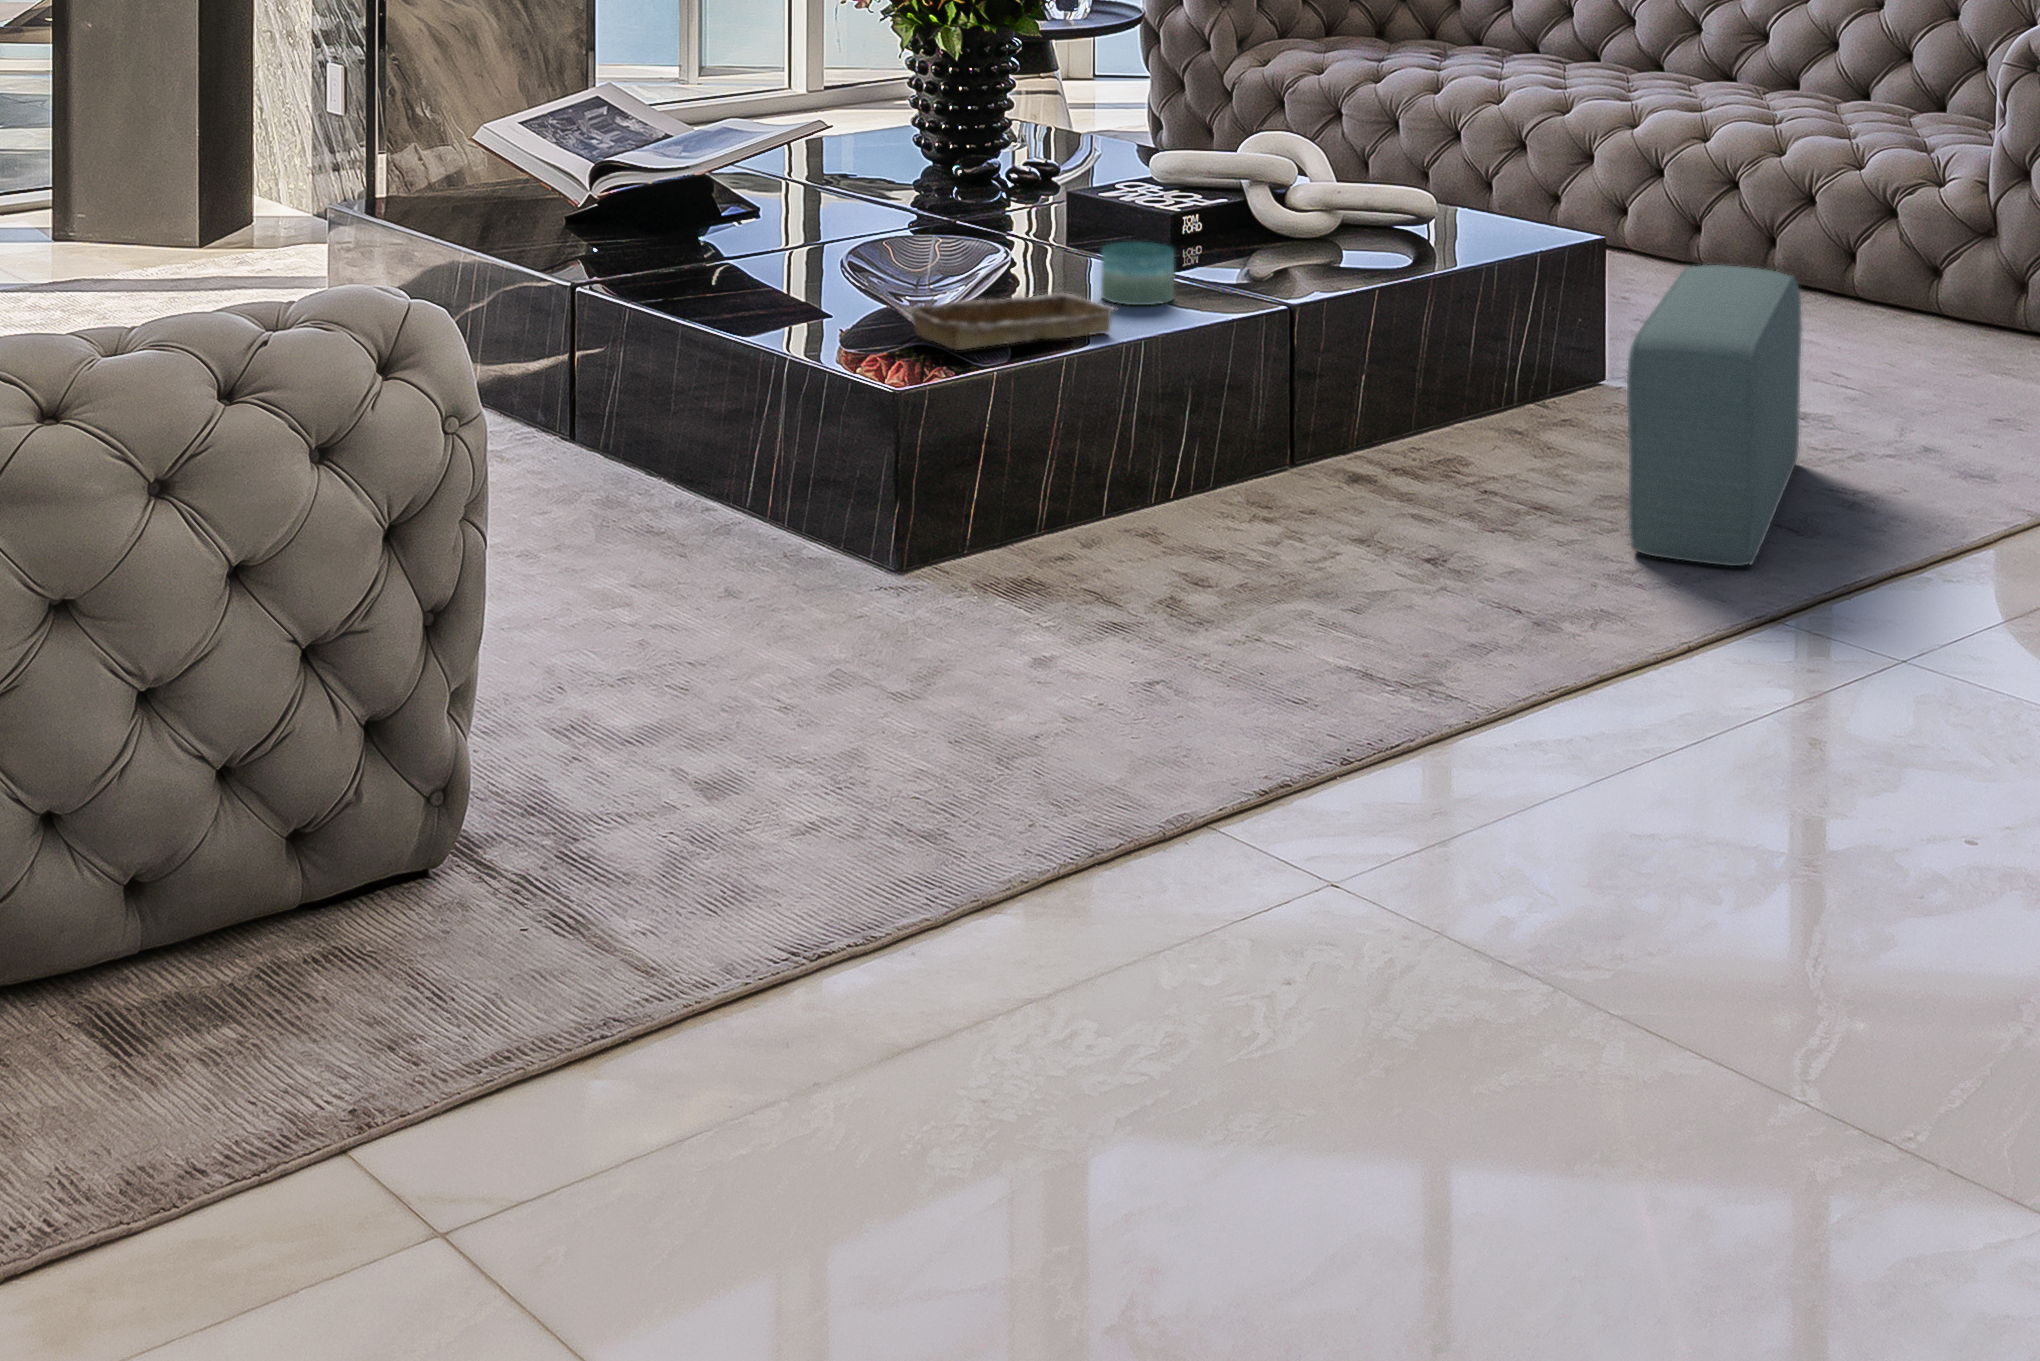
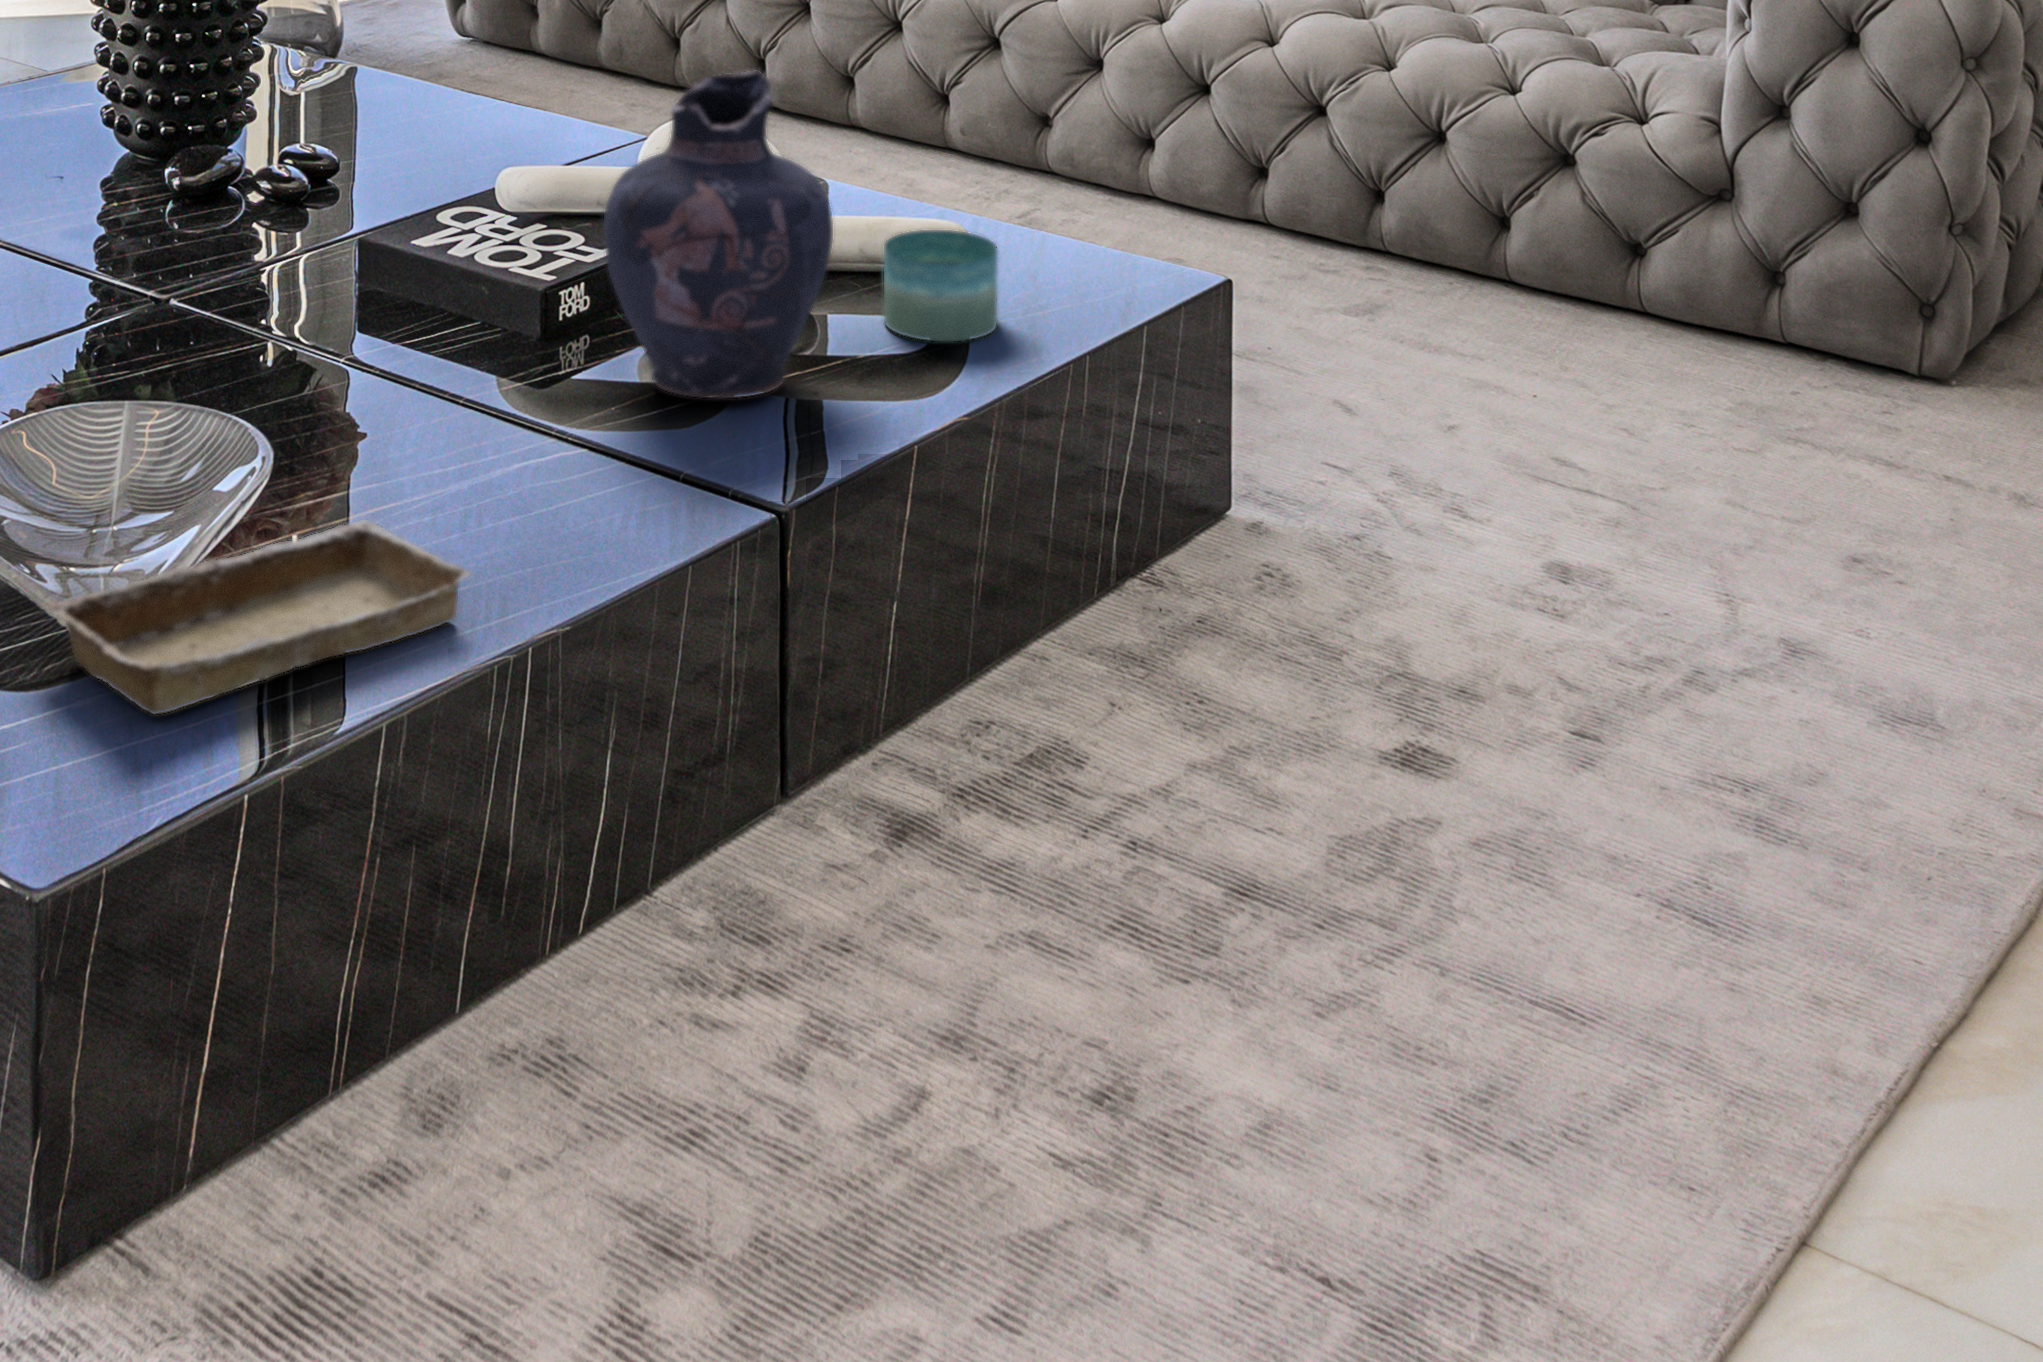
vase: none [1206,89,1339,267] -> present [604,70,833,398]
candle: present [1101,242,1174,305] -> present [884,230,998,341]
pouf: present [1627,265,1802,566] -> none [1413,364,1702,1053]

